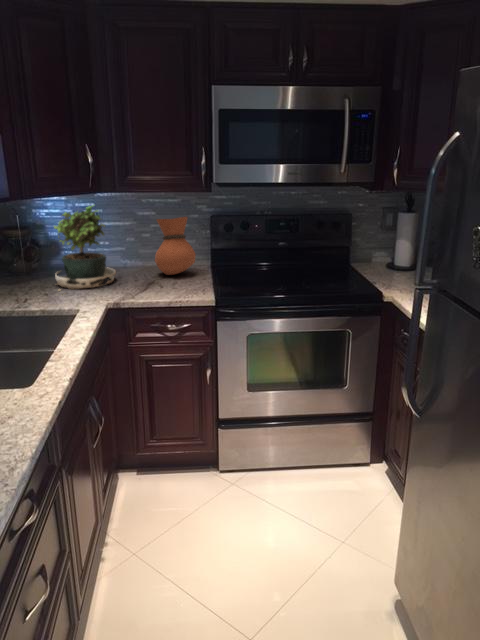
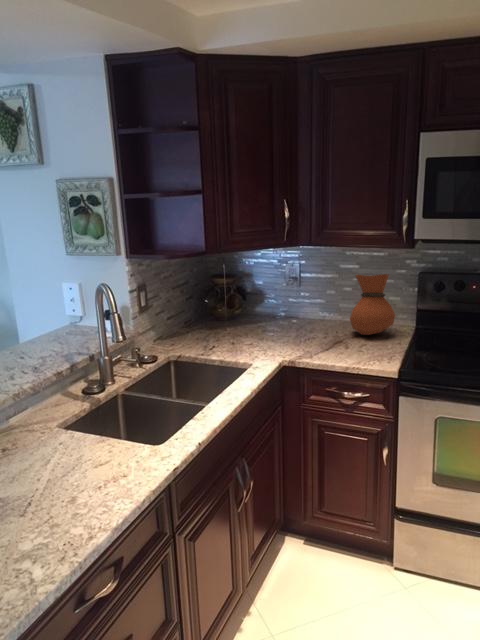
potted plant: present [54,206,116,291] -> none [241,258,307,347]

